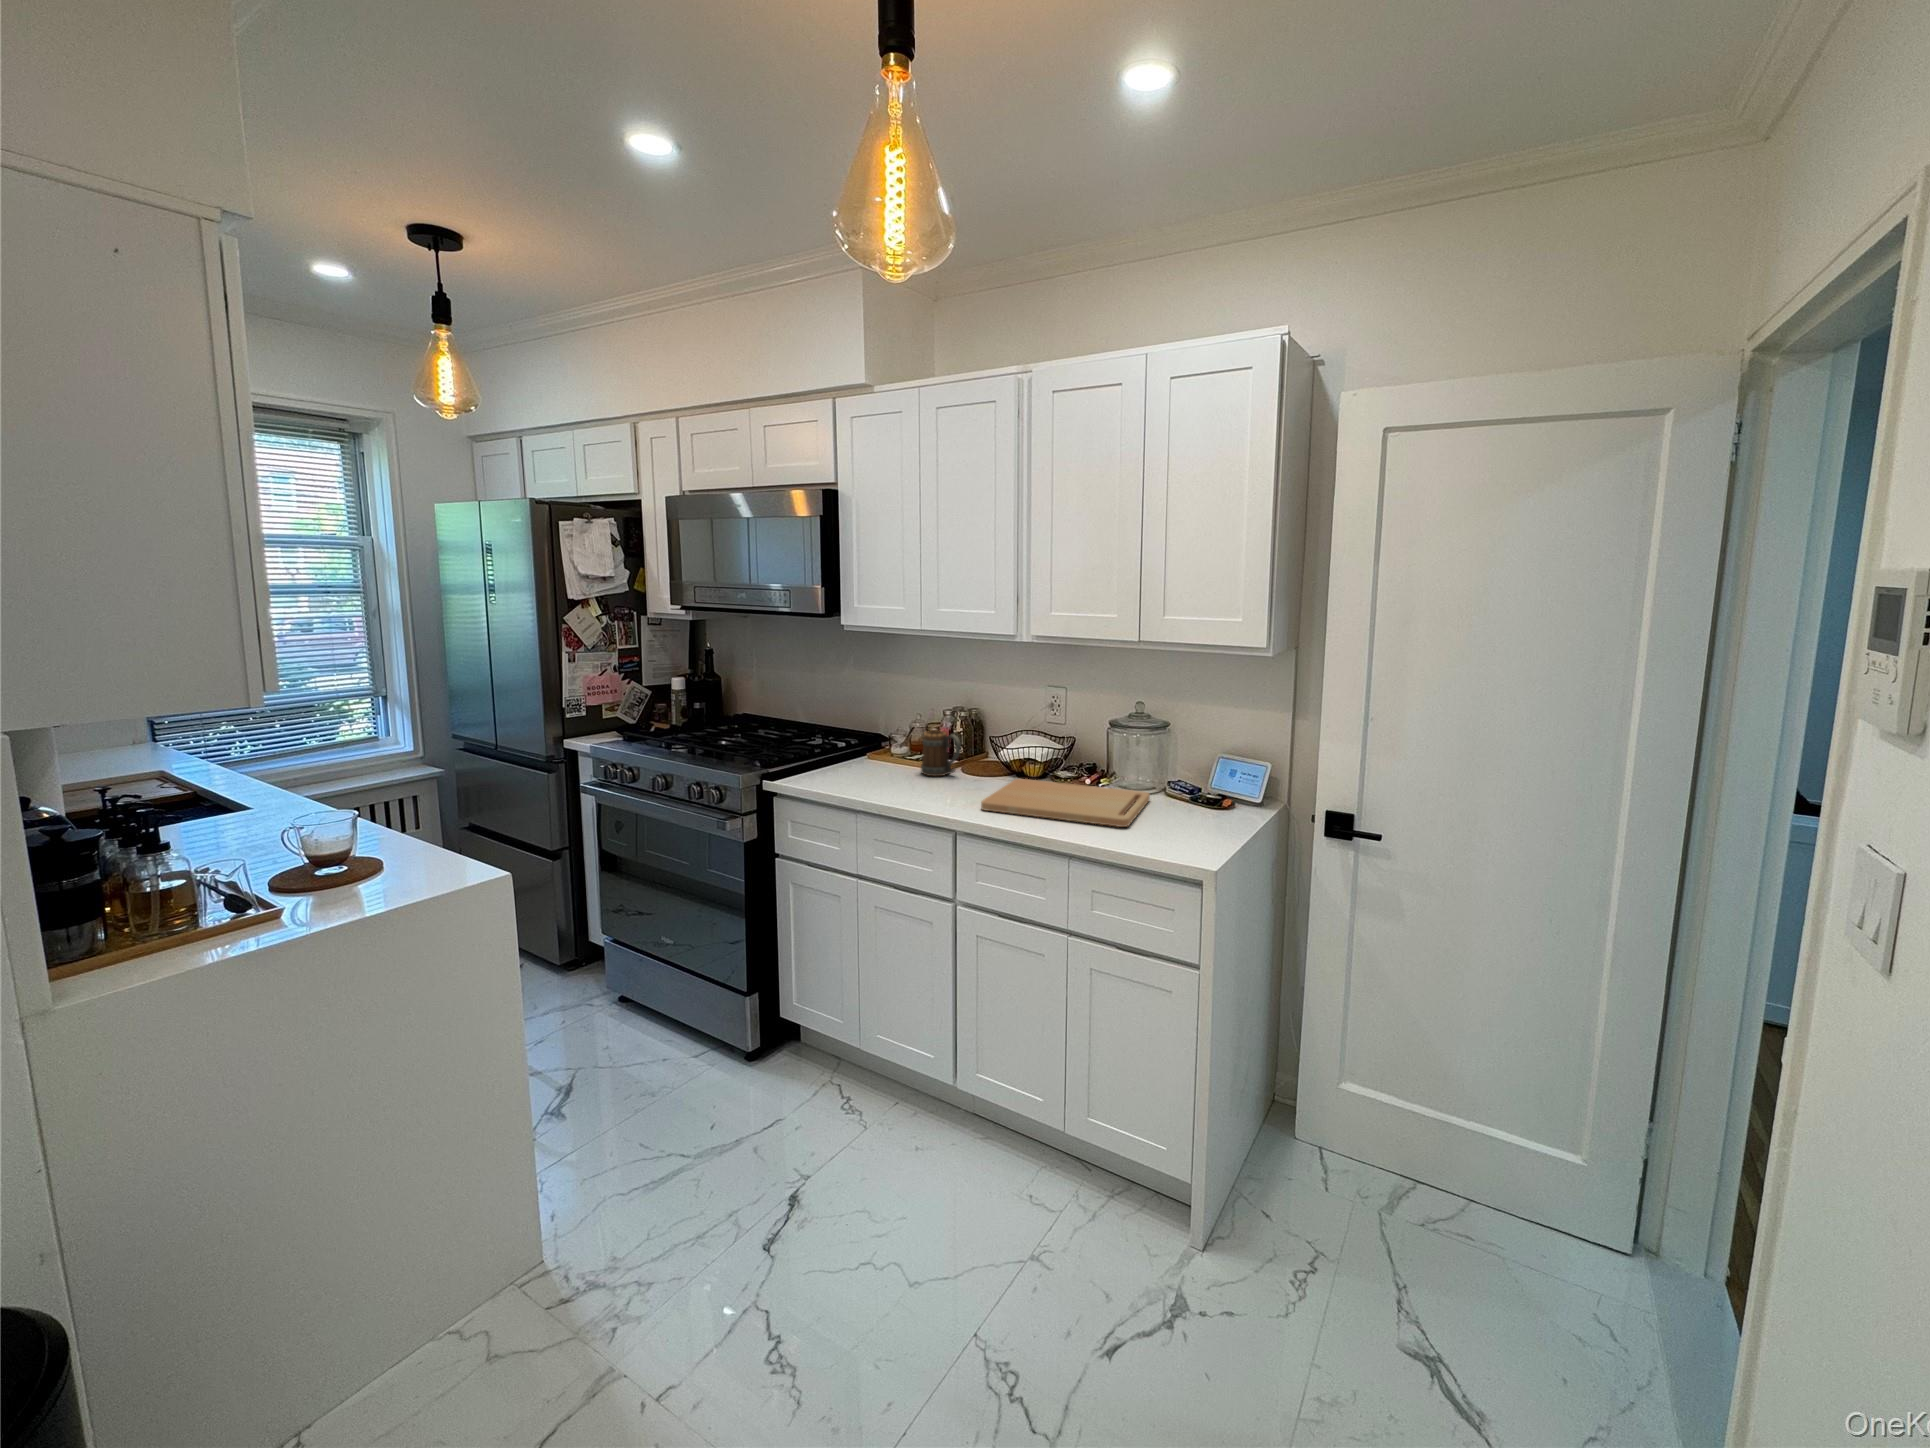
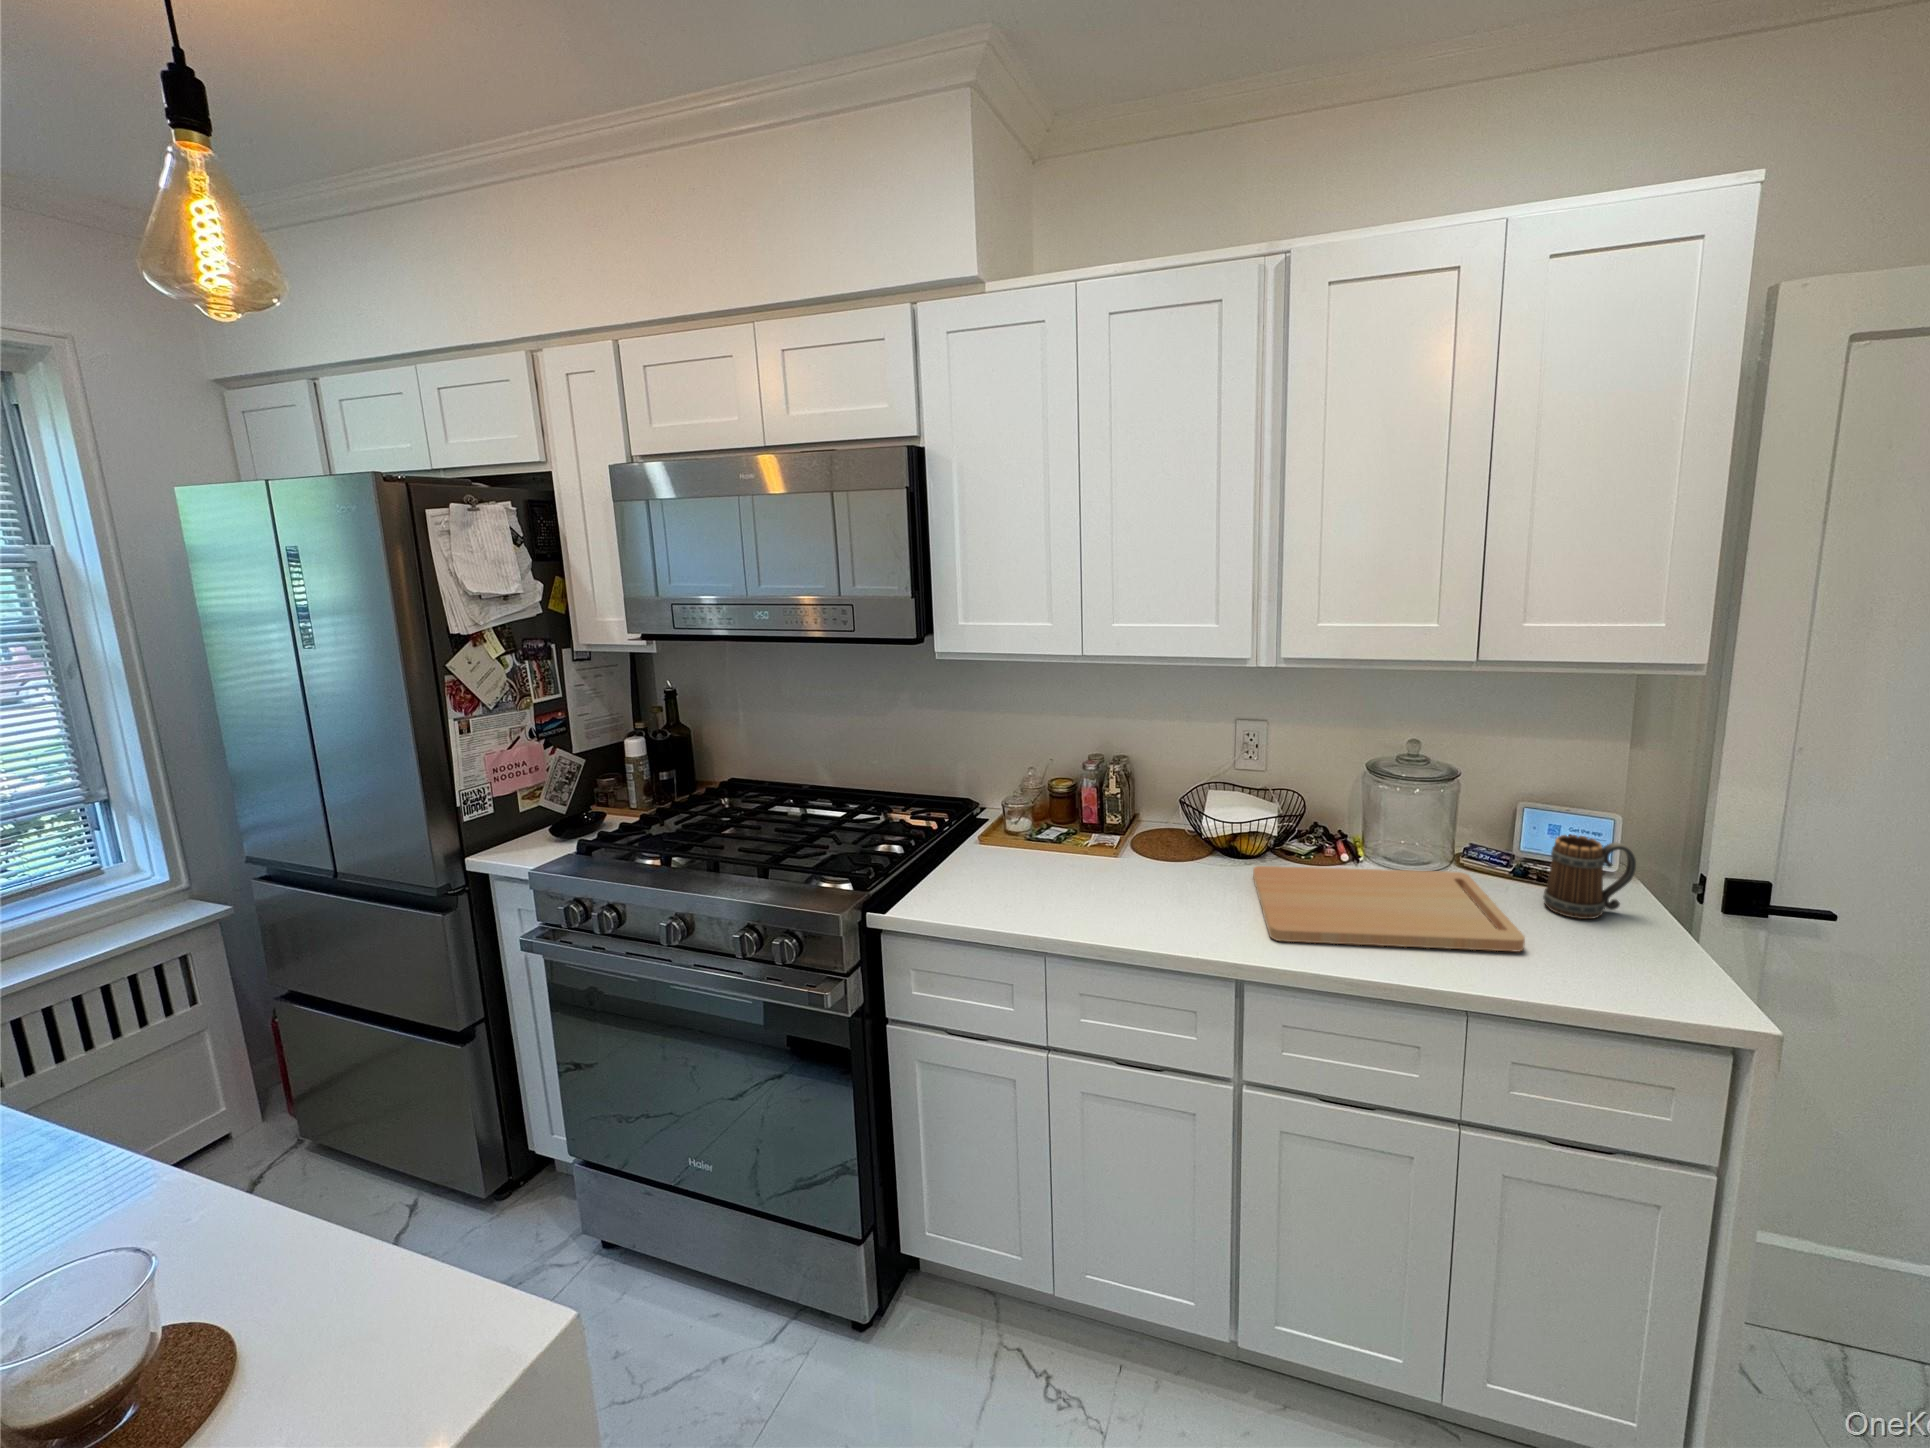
mug: present [921,731,961,776] -> present [1543,835,1636,919]

